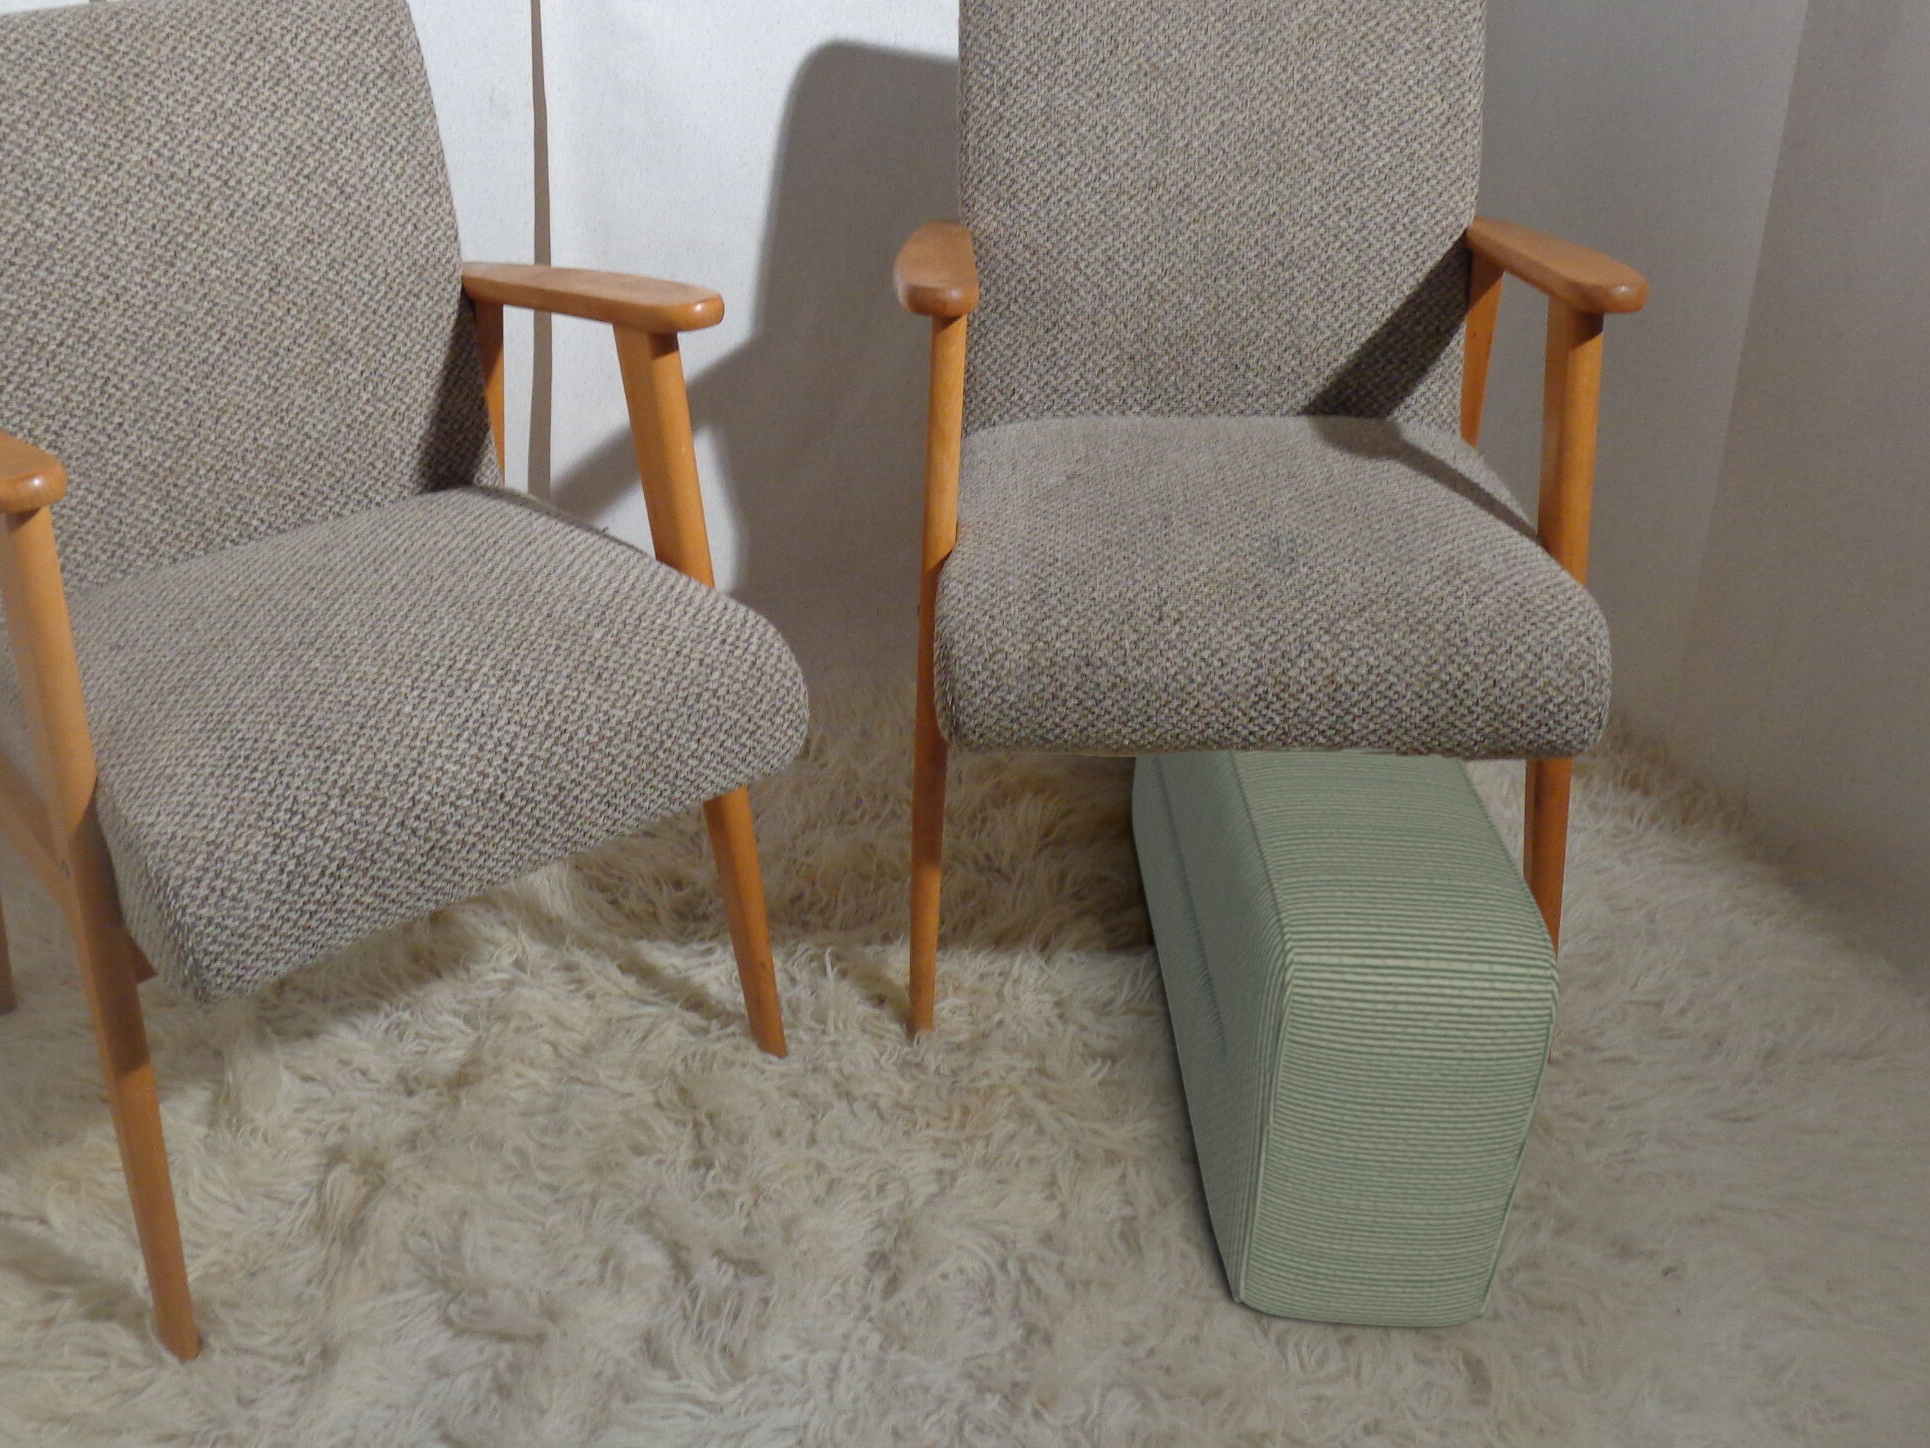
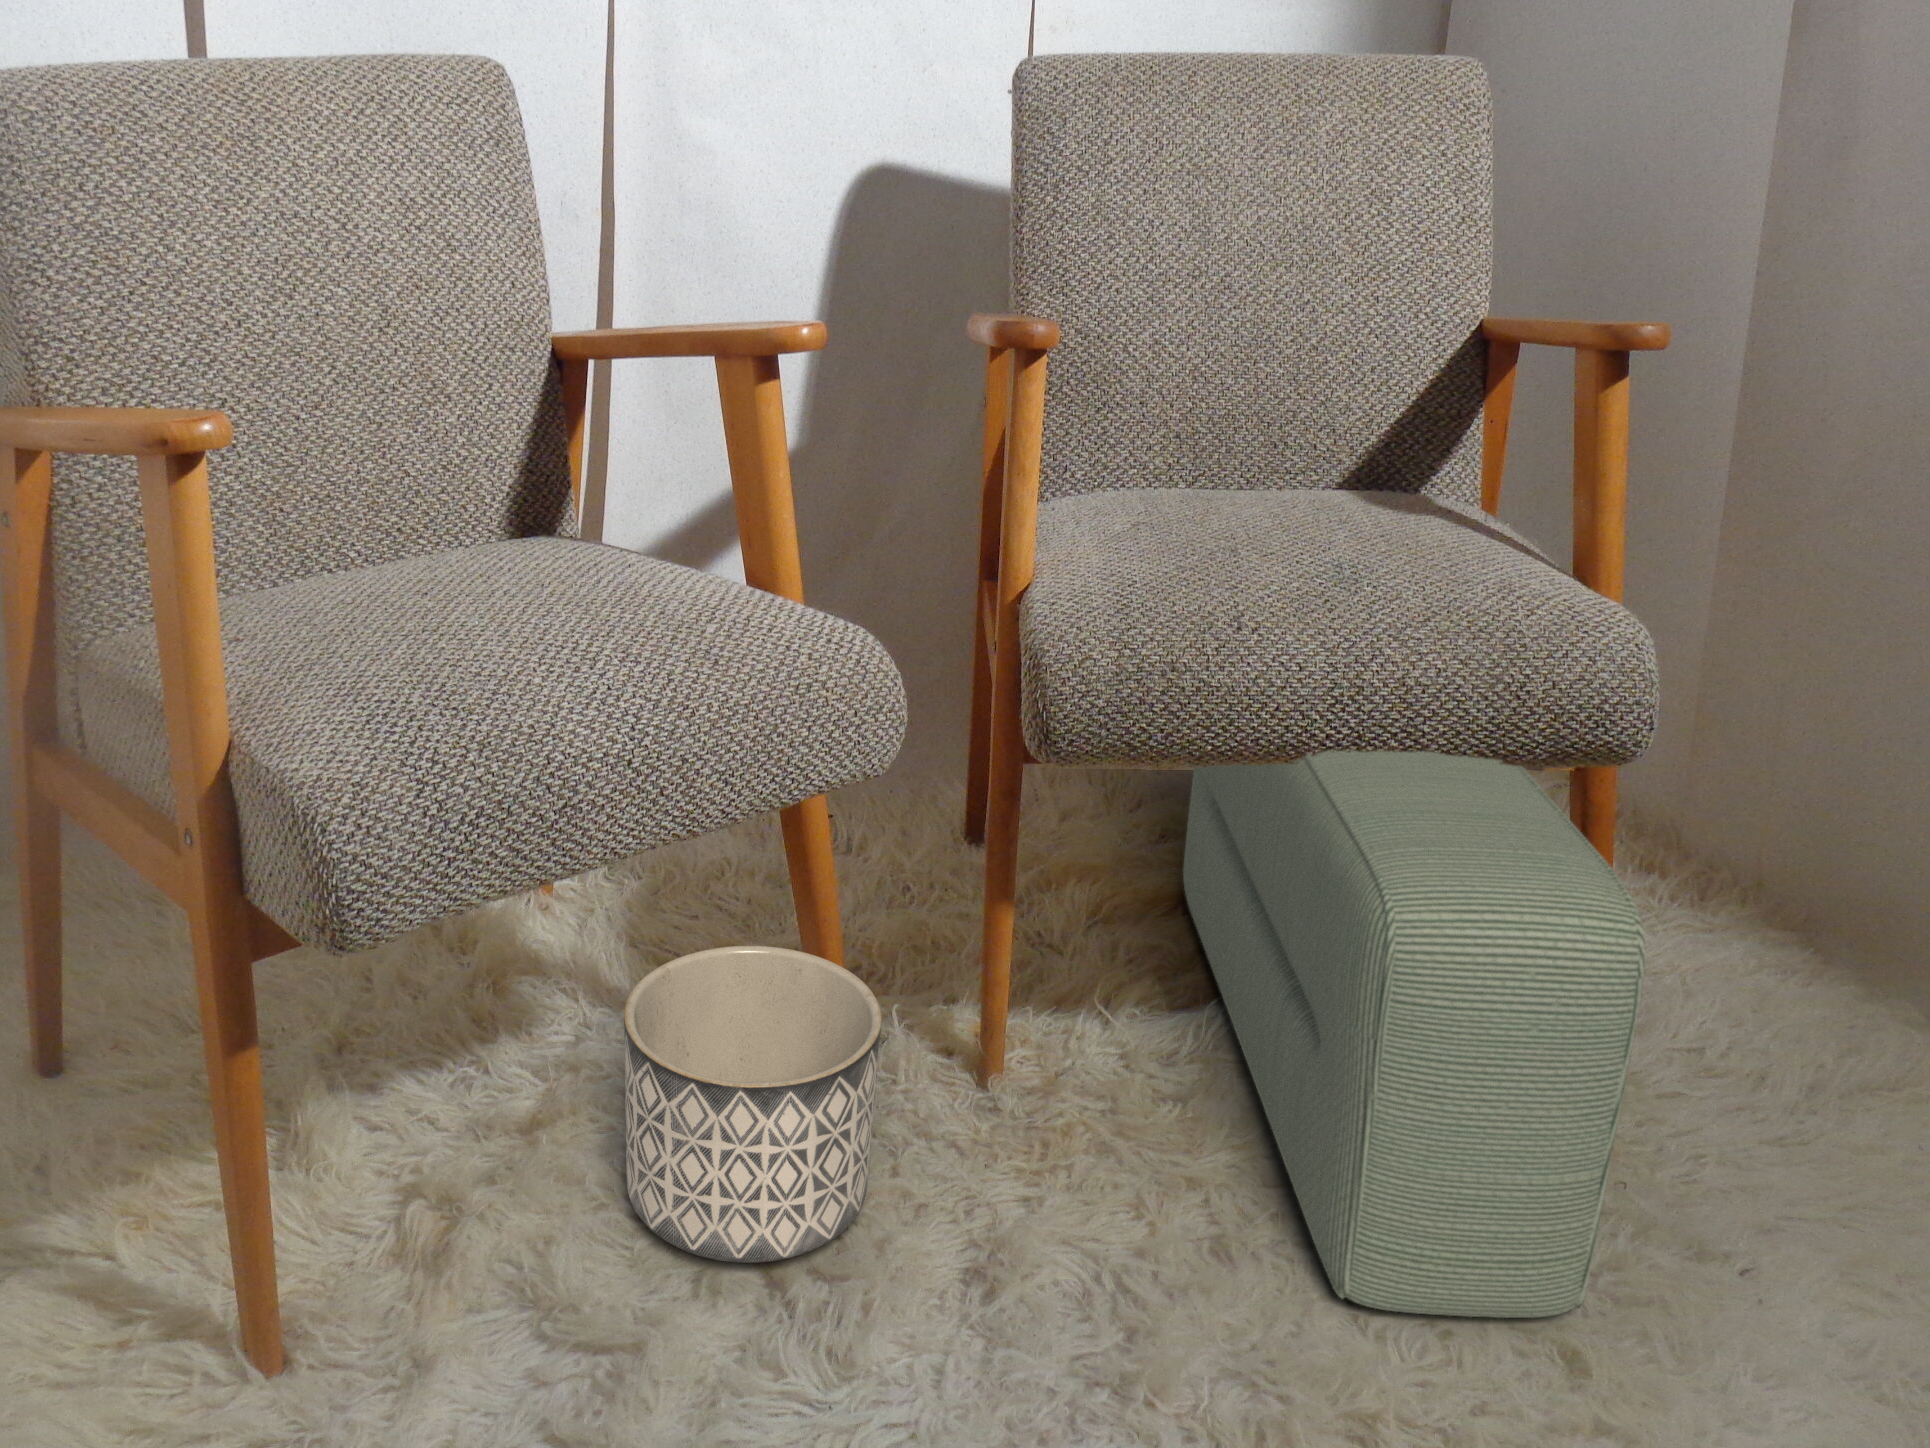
planter: none [522,927,781,1253] -> present [624,946,882,1263]

